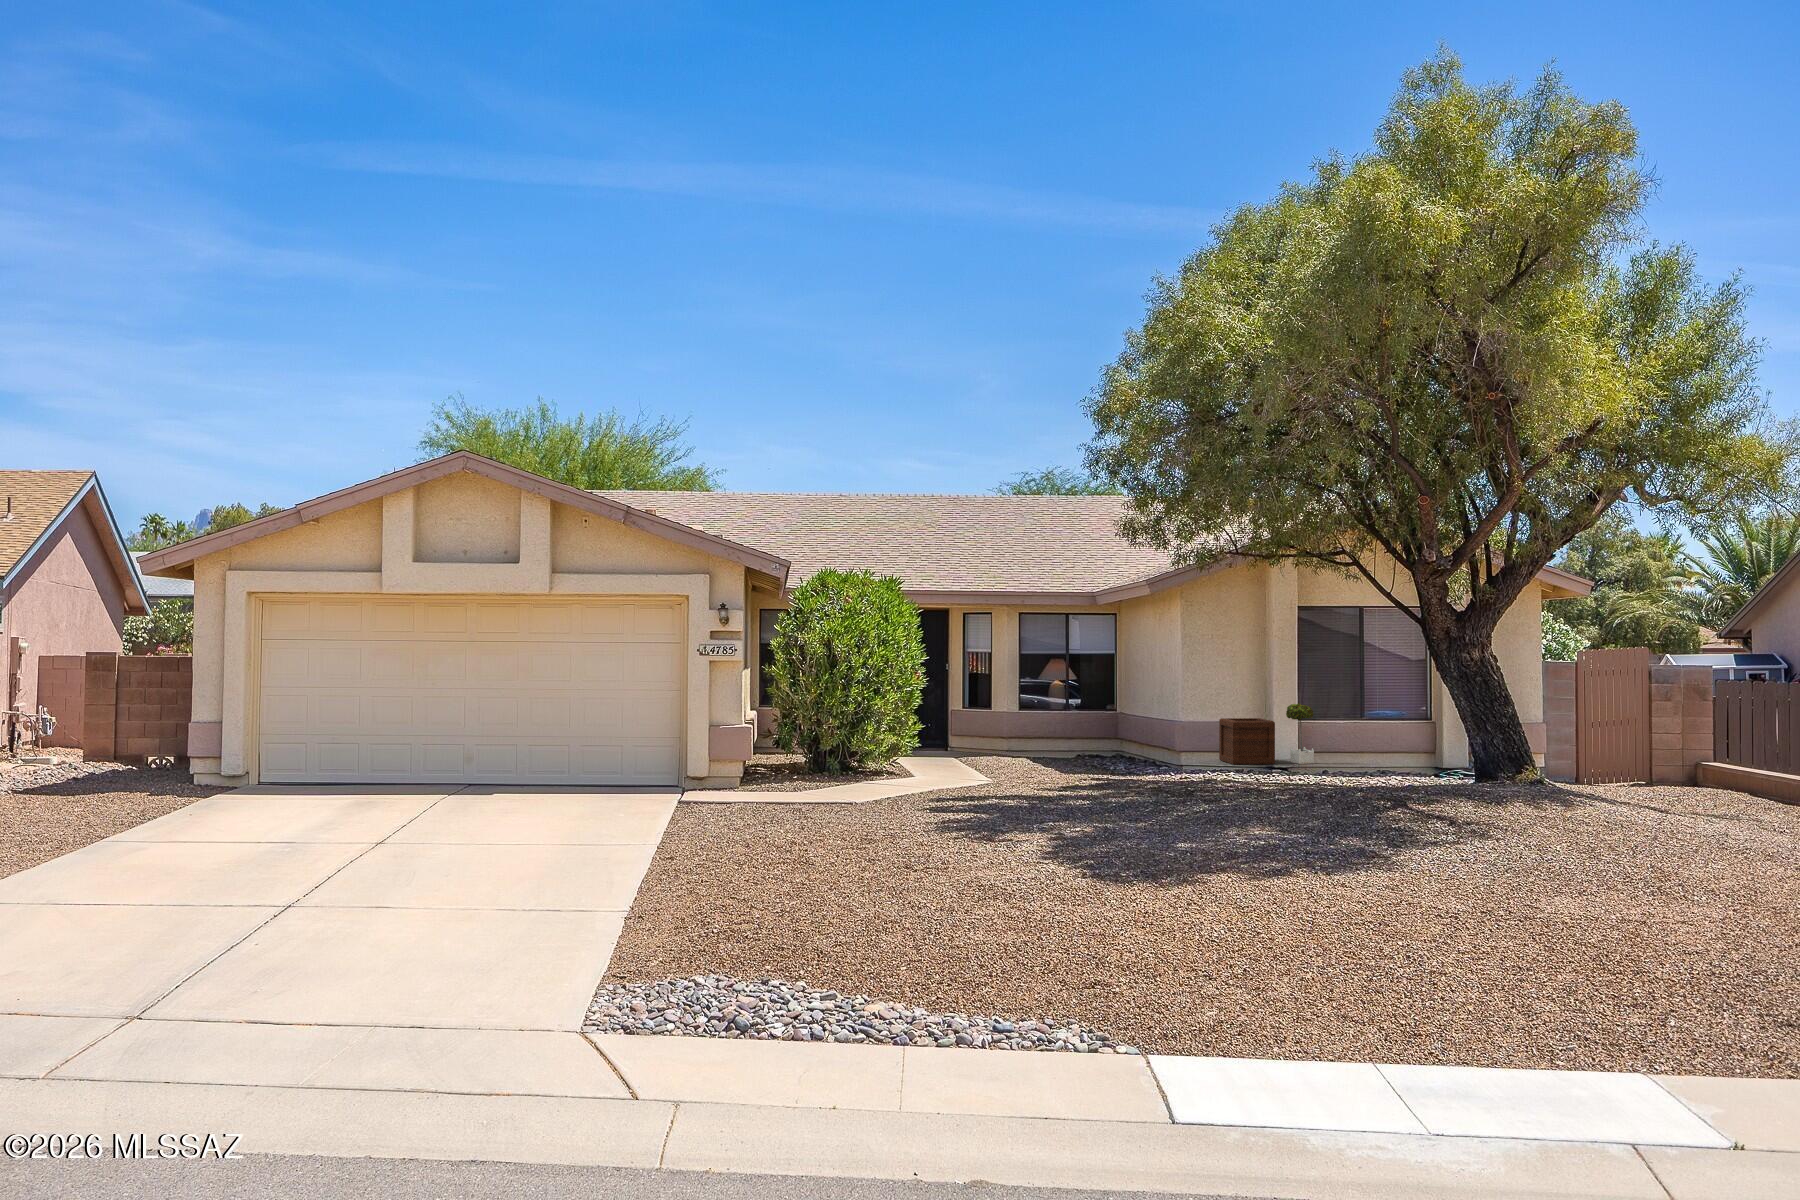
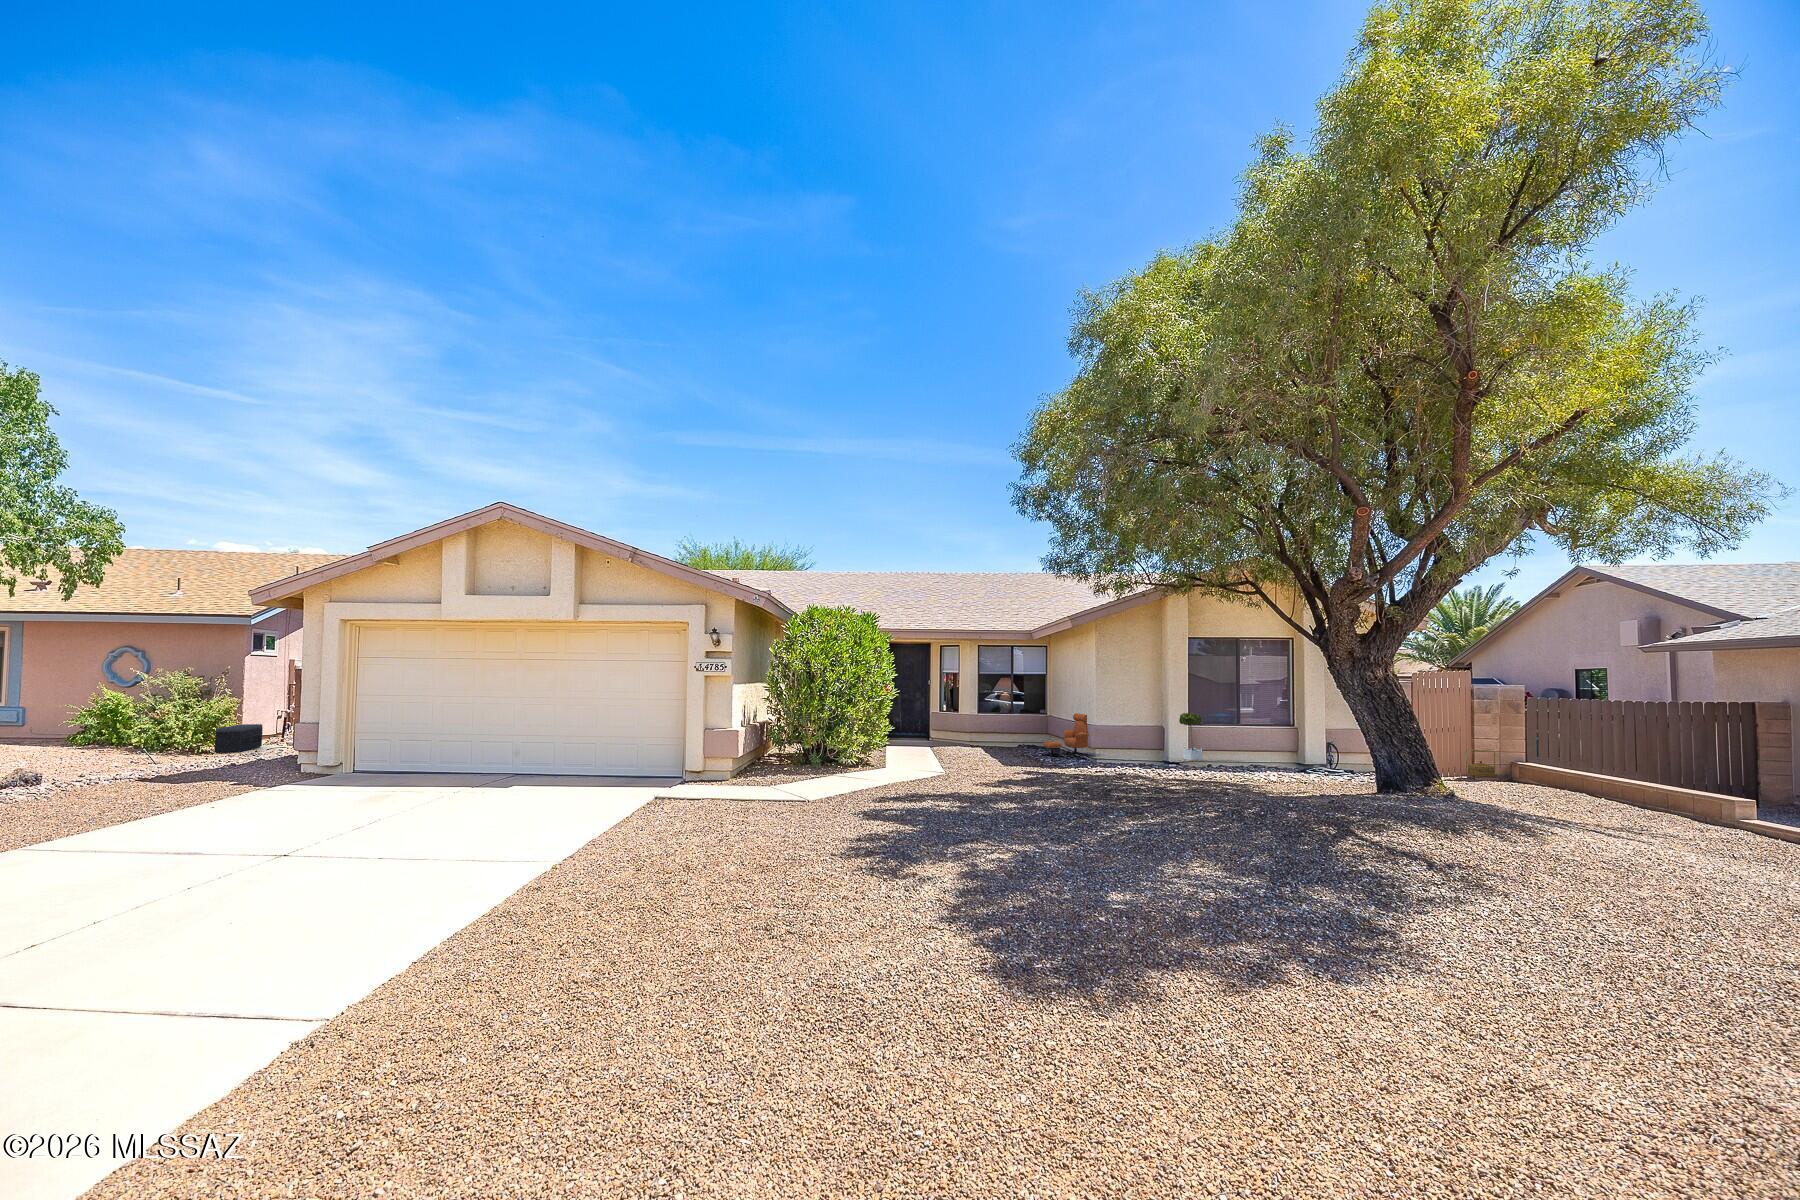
lounge chair: none [1111,706,1172,762] -> present [1041,713,1089,757]
wooden crate: present [1219,718,1275,765] -> none [1126,724,1171,761]
storage bench: none [12,727,55,765] -> present [214,724,263,753]
woven basket: none [1622,745,1655,777] -> present [1466,749,1496,777]

